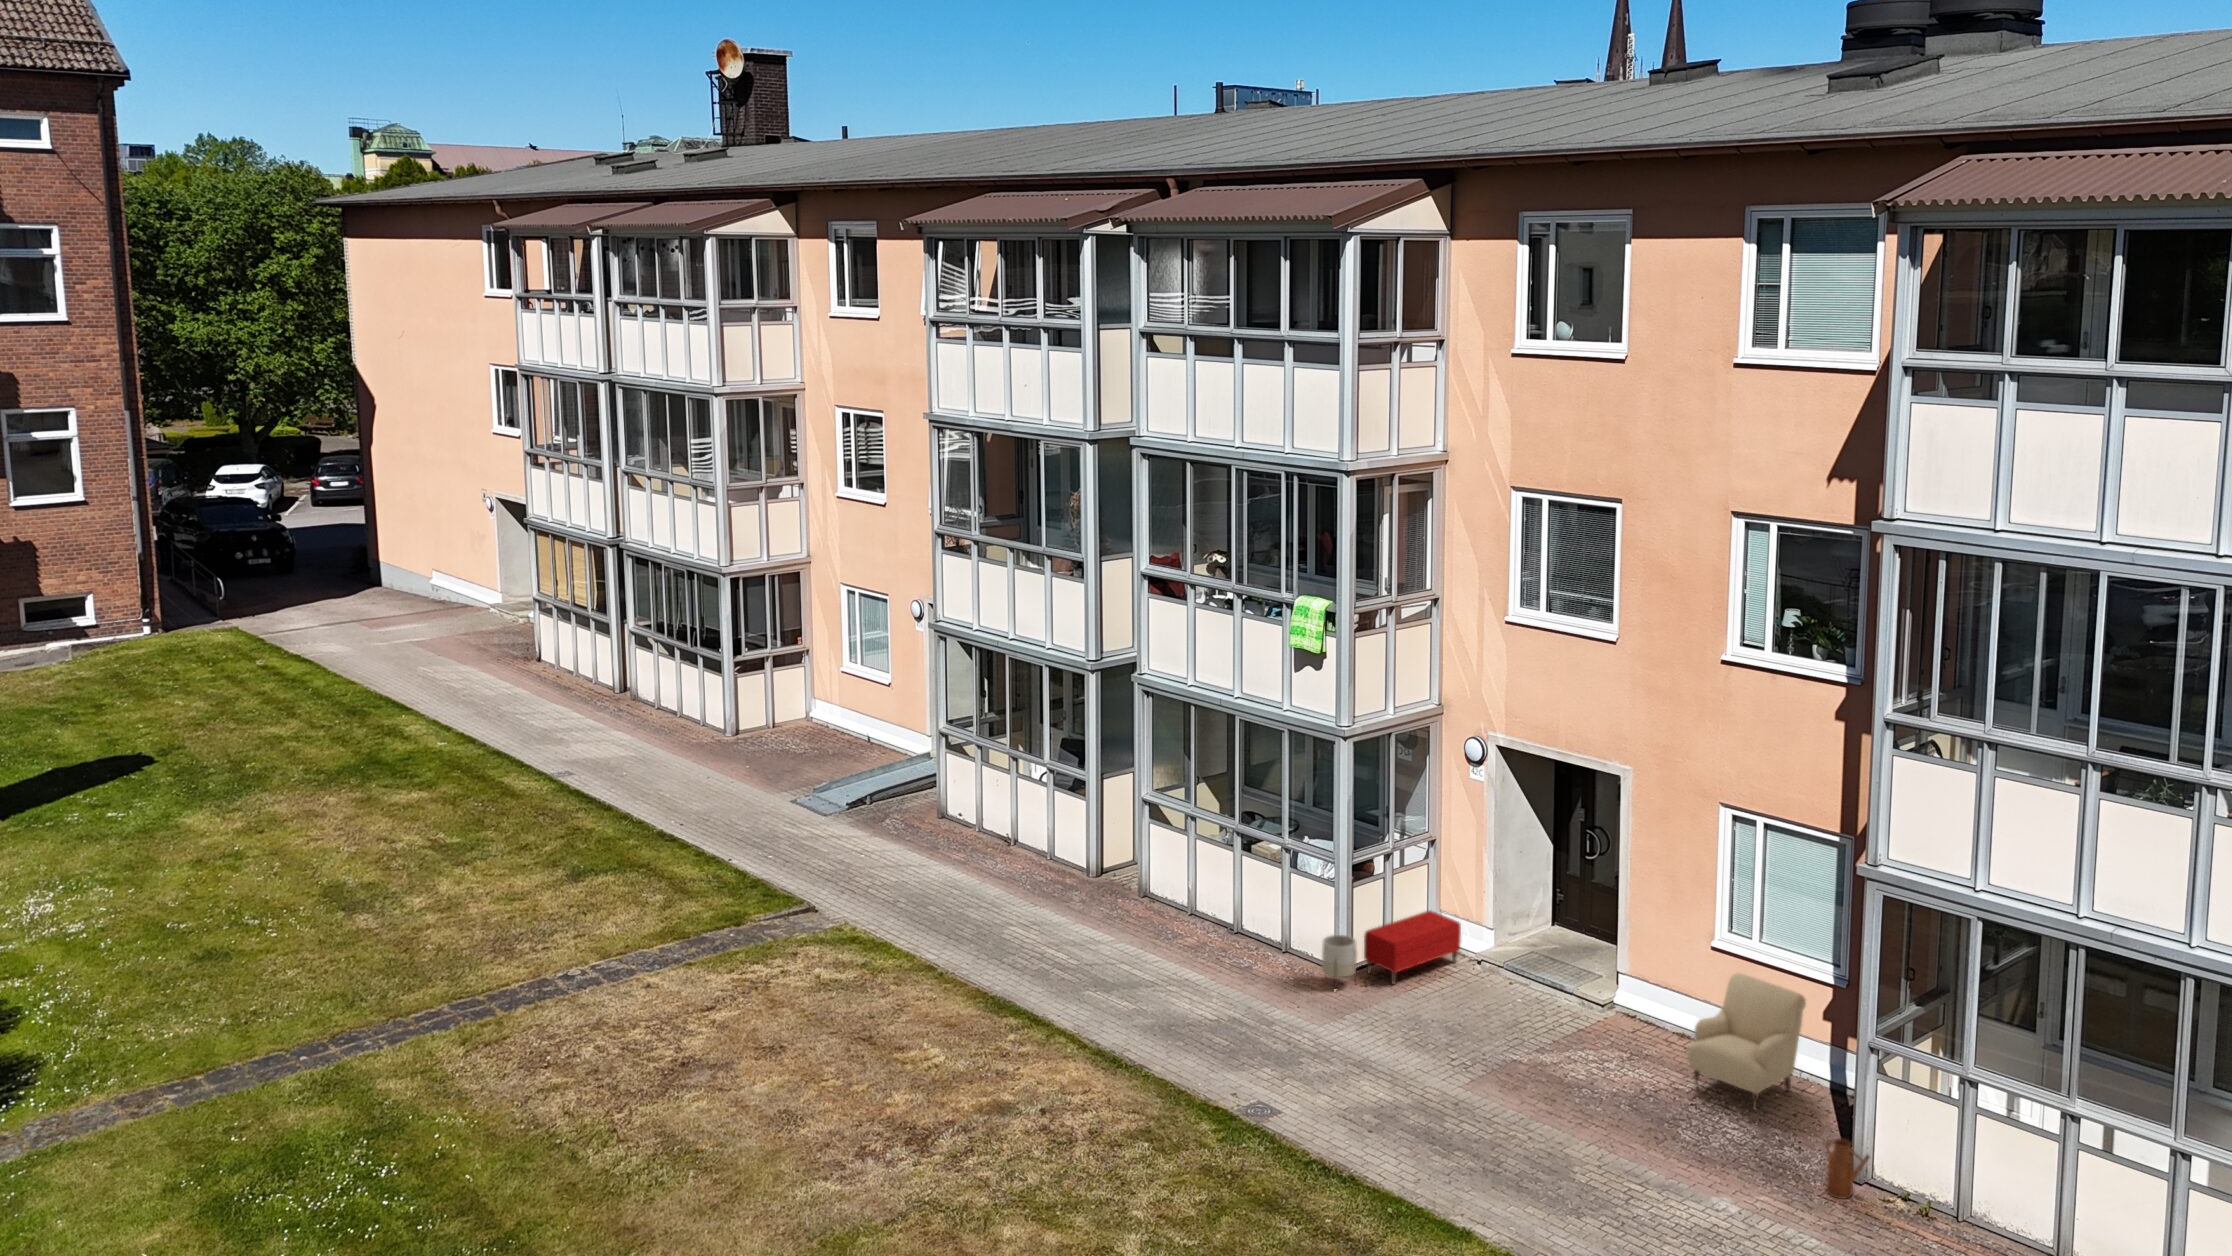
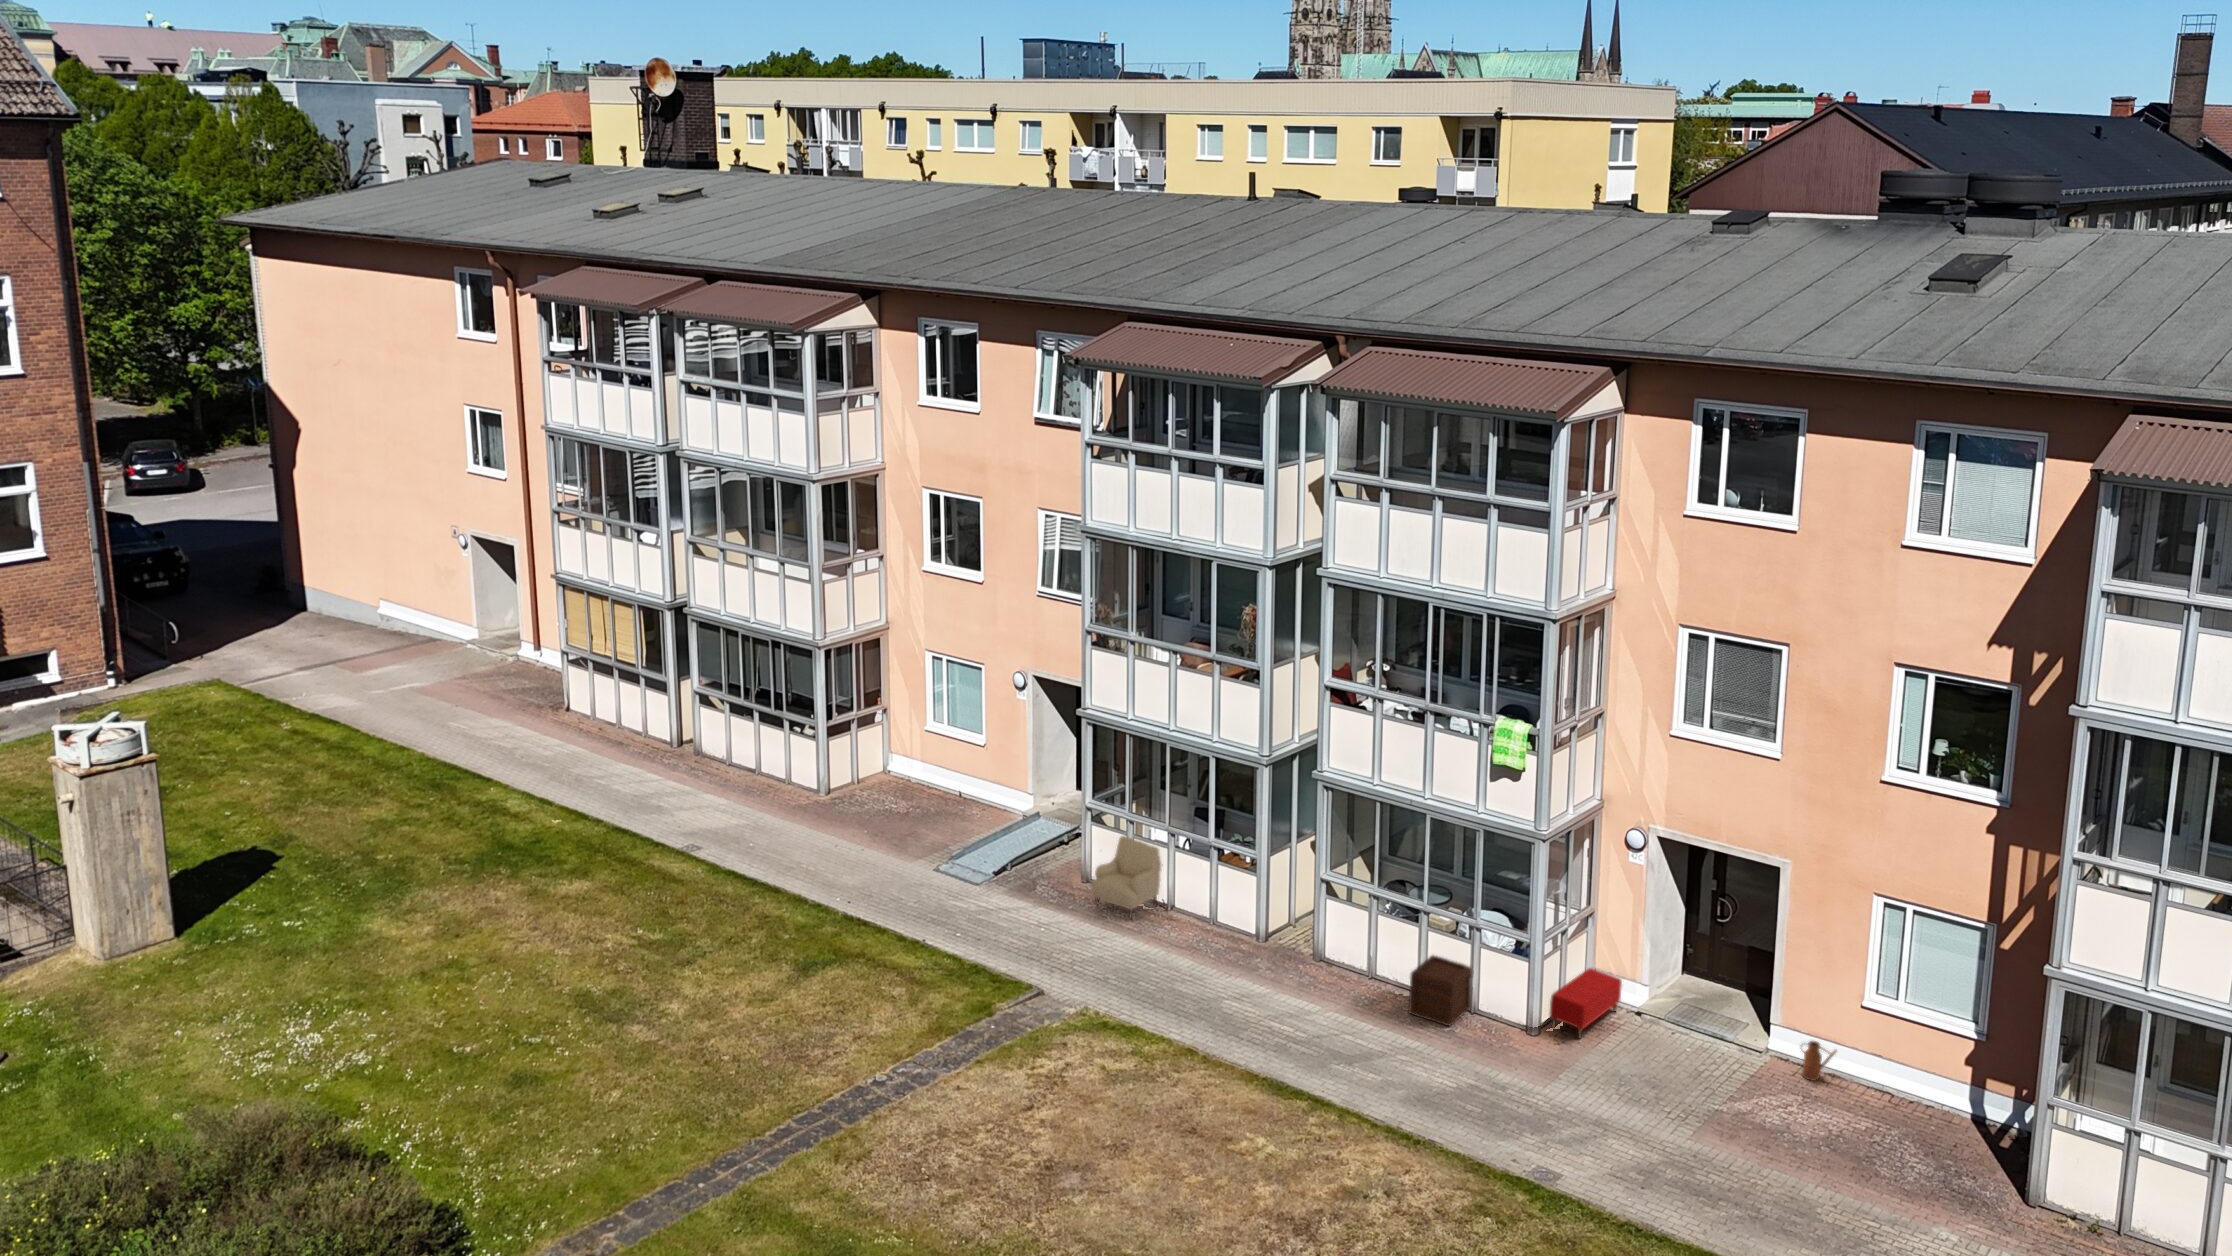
wooden crate: none [1208,885,1286,964] -> present [1409,955,1473,1026]
planter: present [1322,935,1357,978] -> none [1522,1000,1553,1050]
chair: present [1688,973,1806,1109] -> present [1091,836,1161,917]
watering can: present [1826,1139,1869,1199] -> present [1802,1041,1836,1081]

